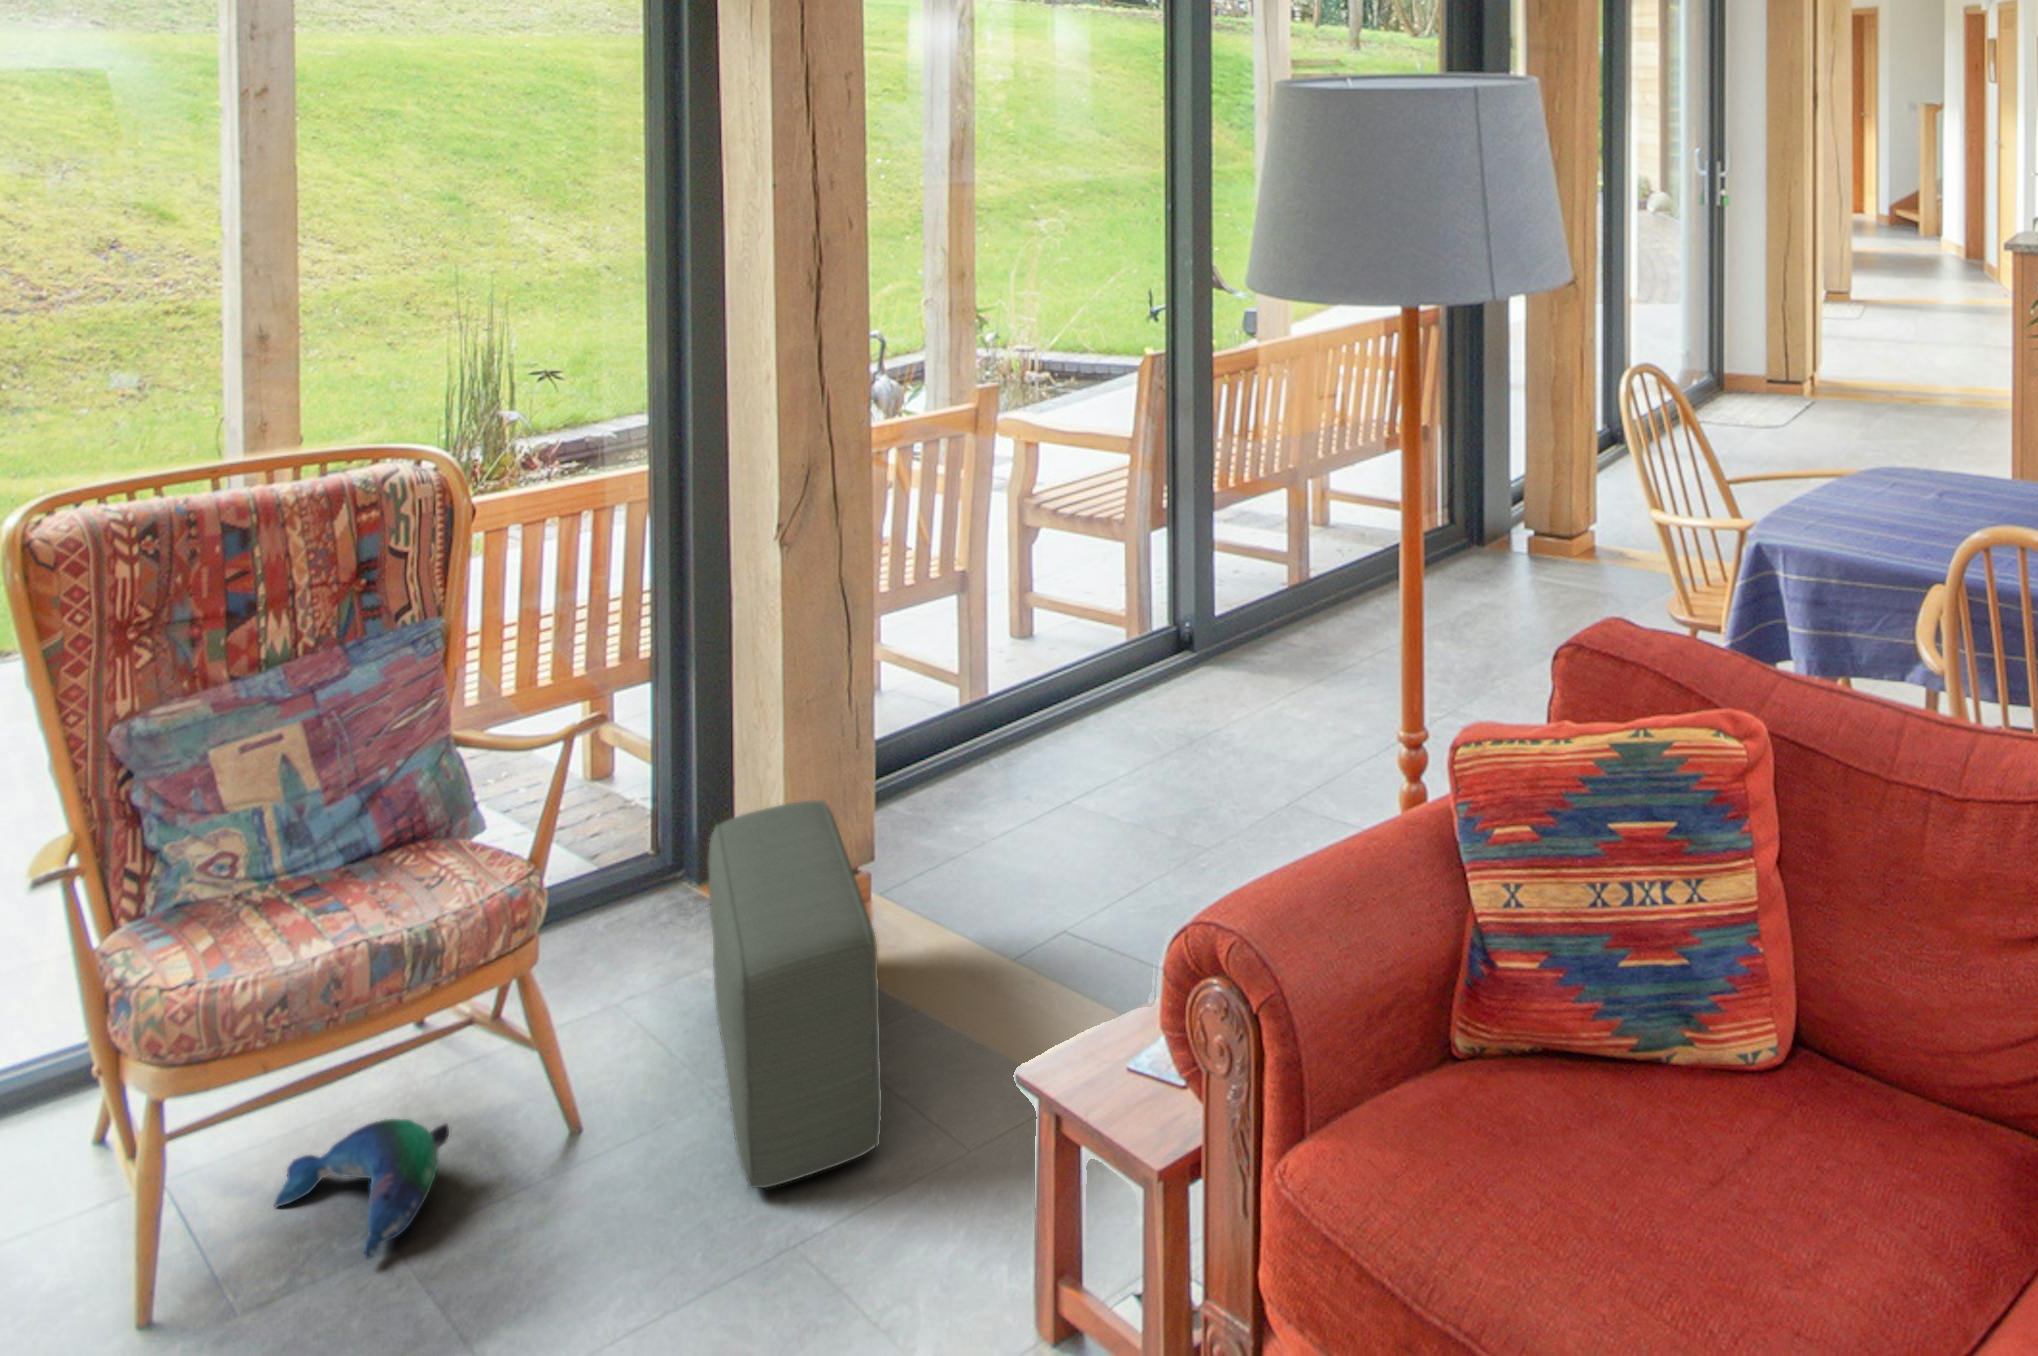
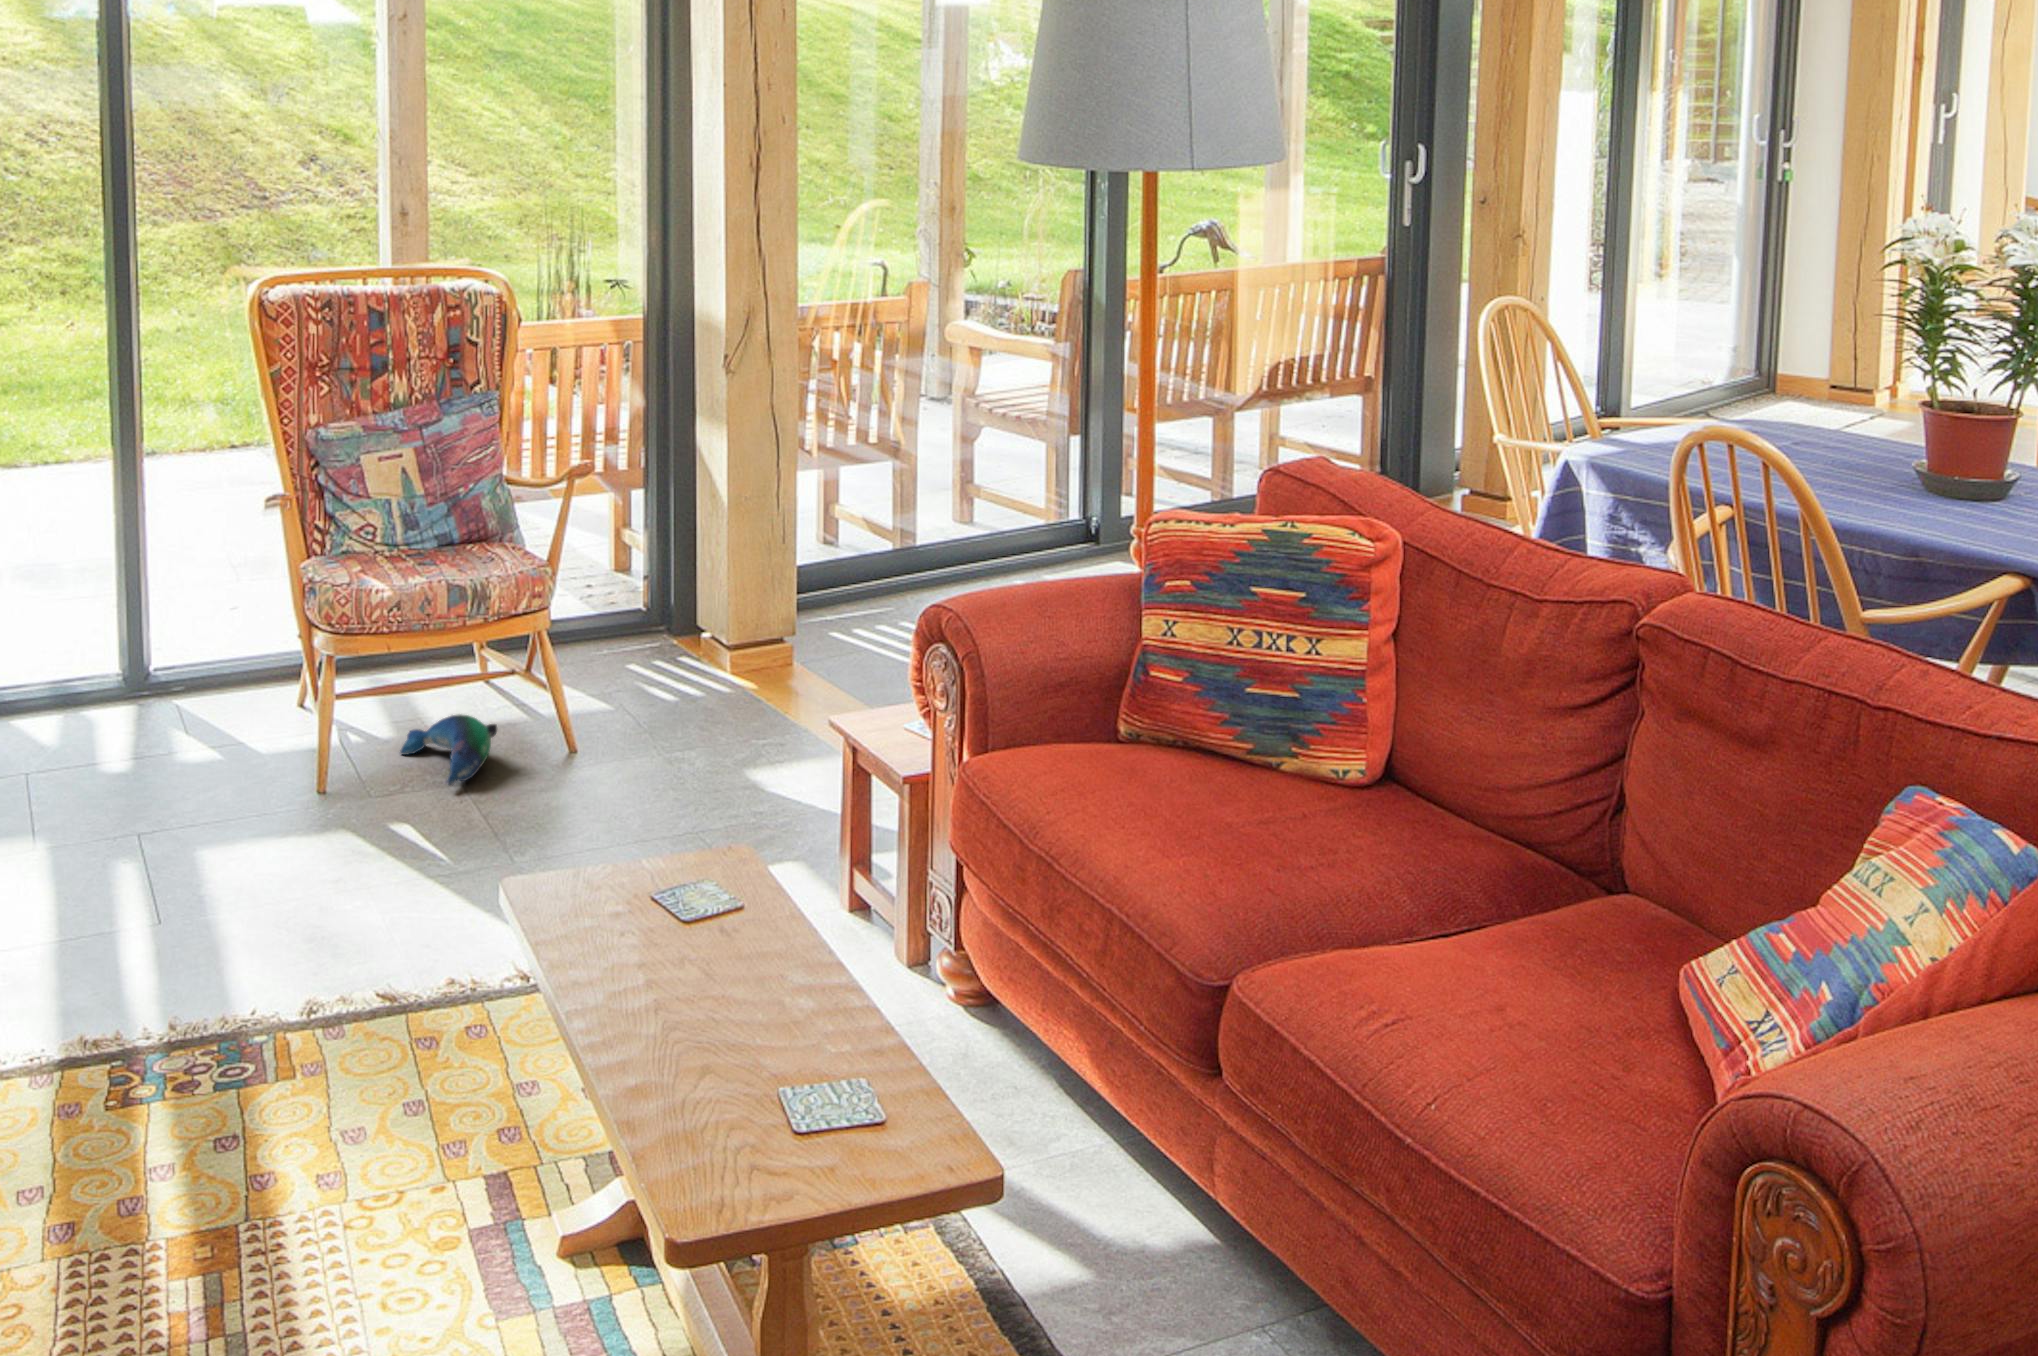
pouf: present [708,800,882,1188] -> none [666,570,766,803]

